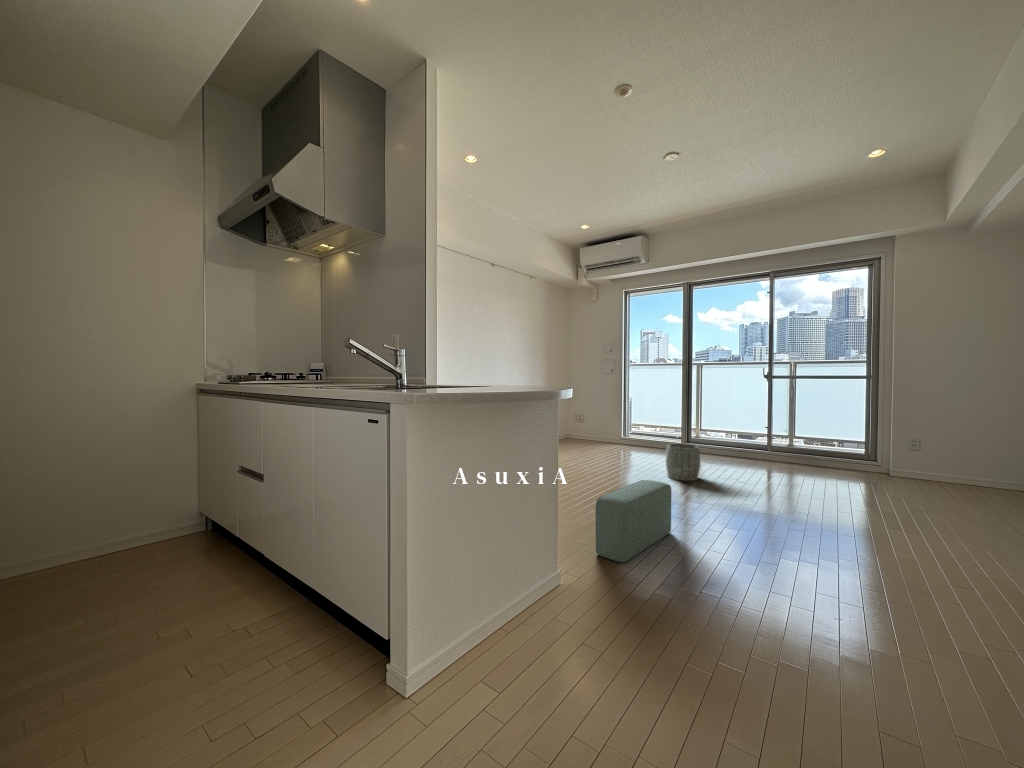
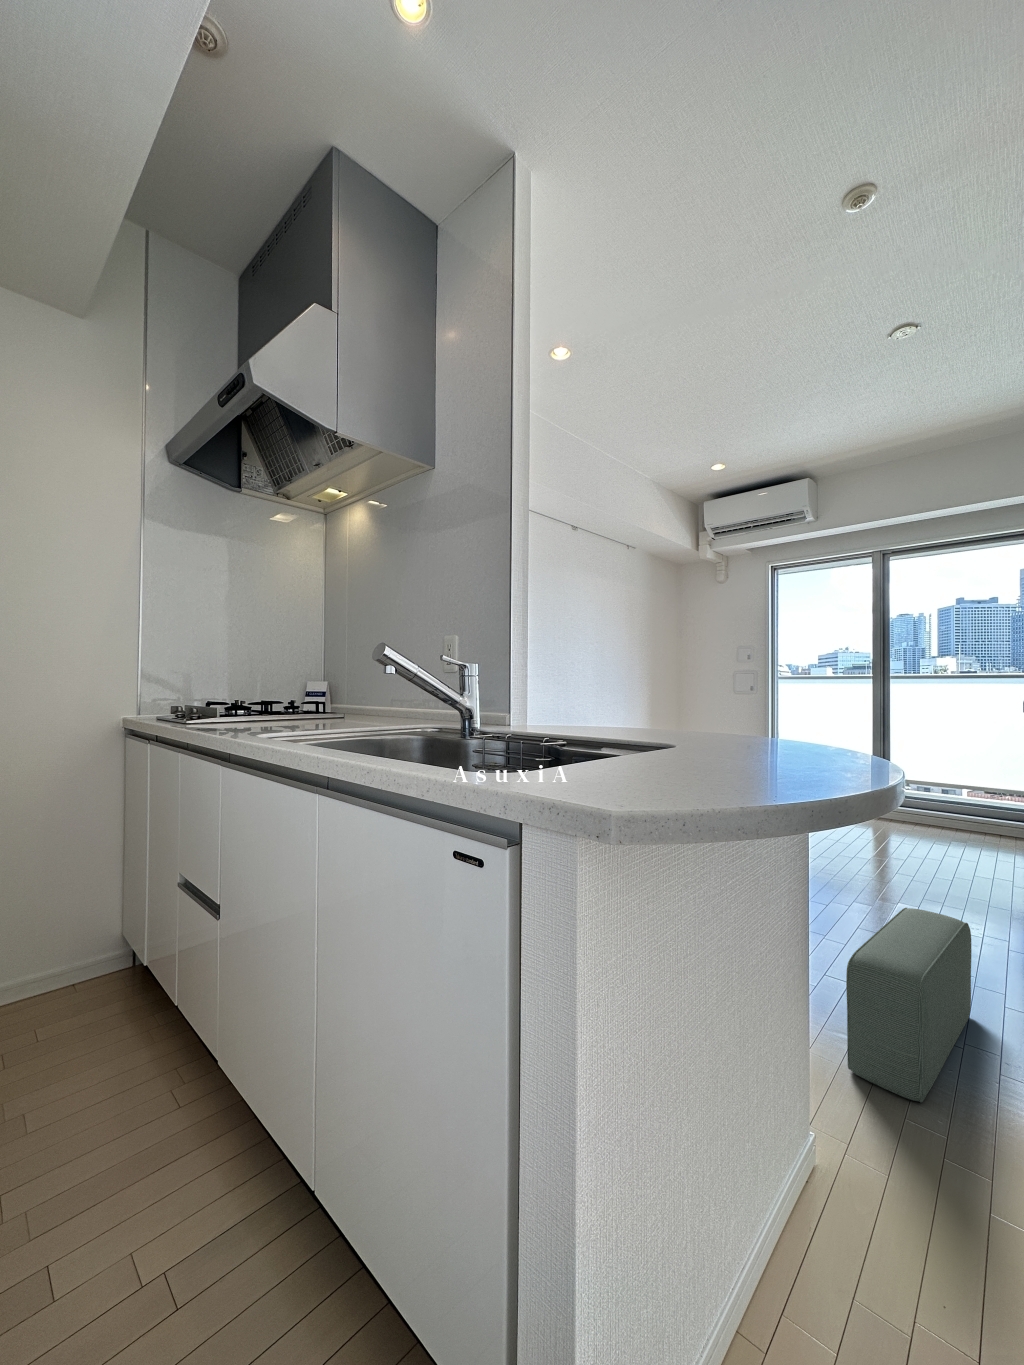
woven basket: present [666,444,700,481] -> none [878,817,945,885]

